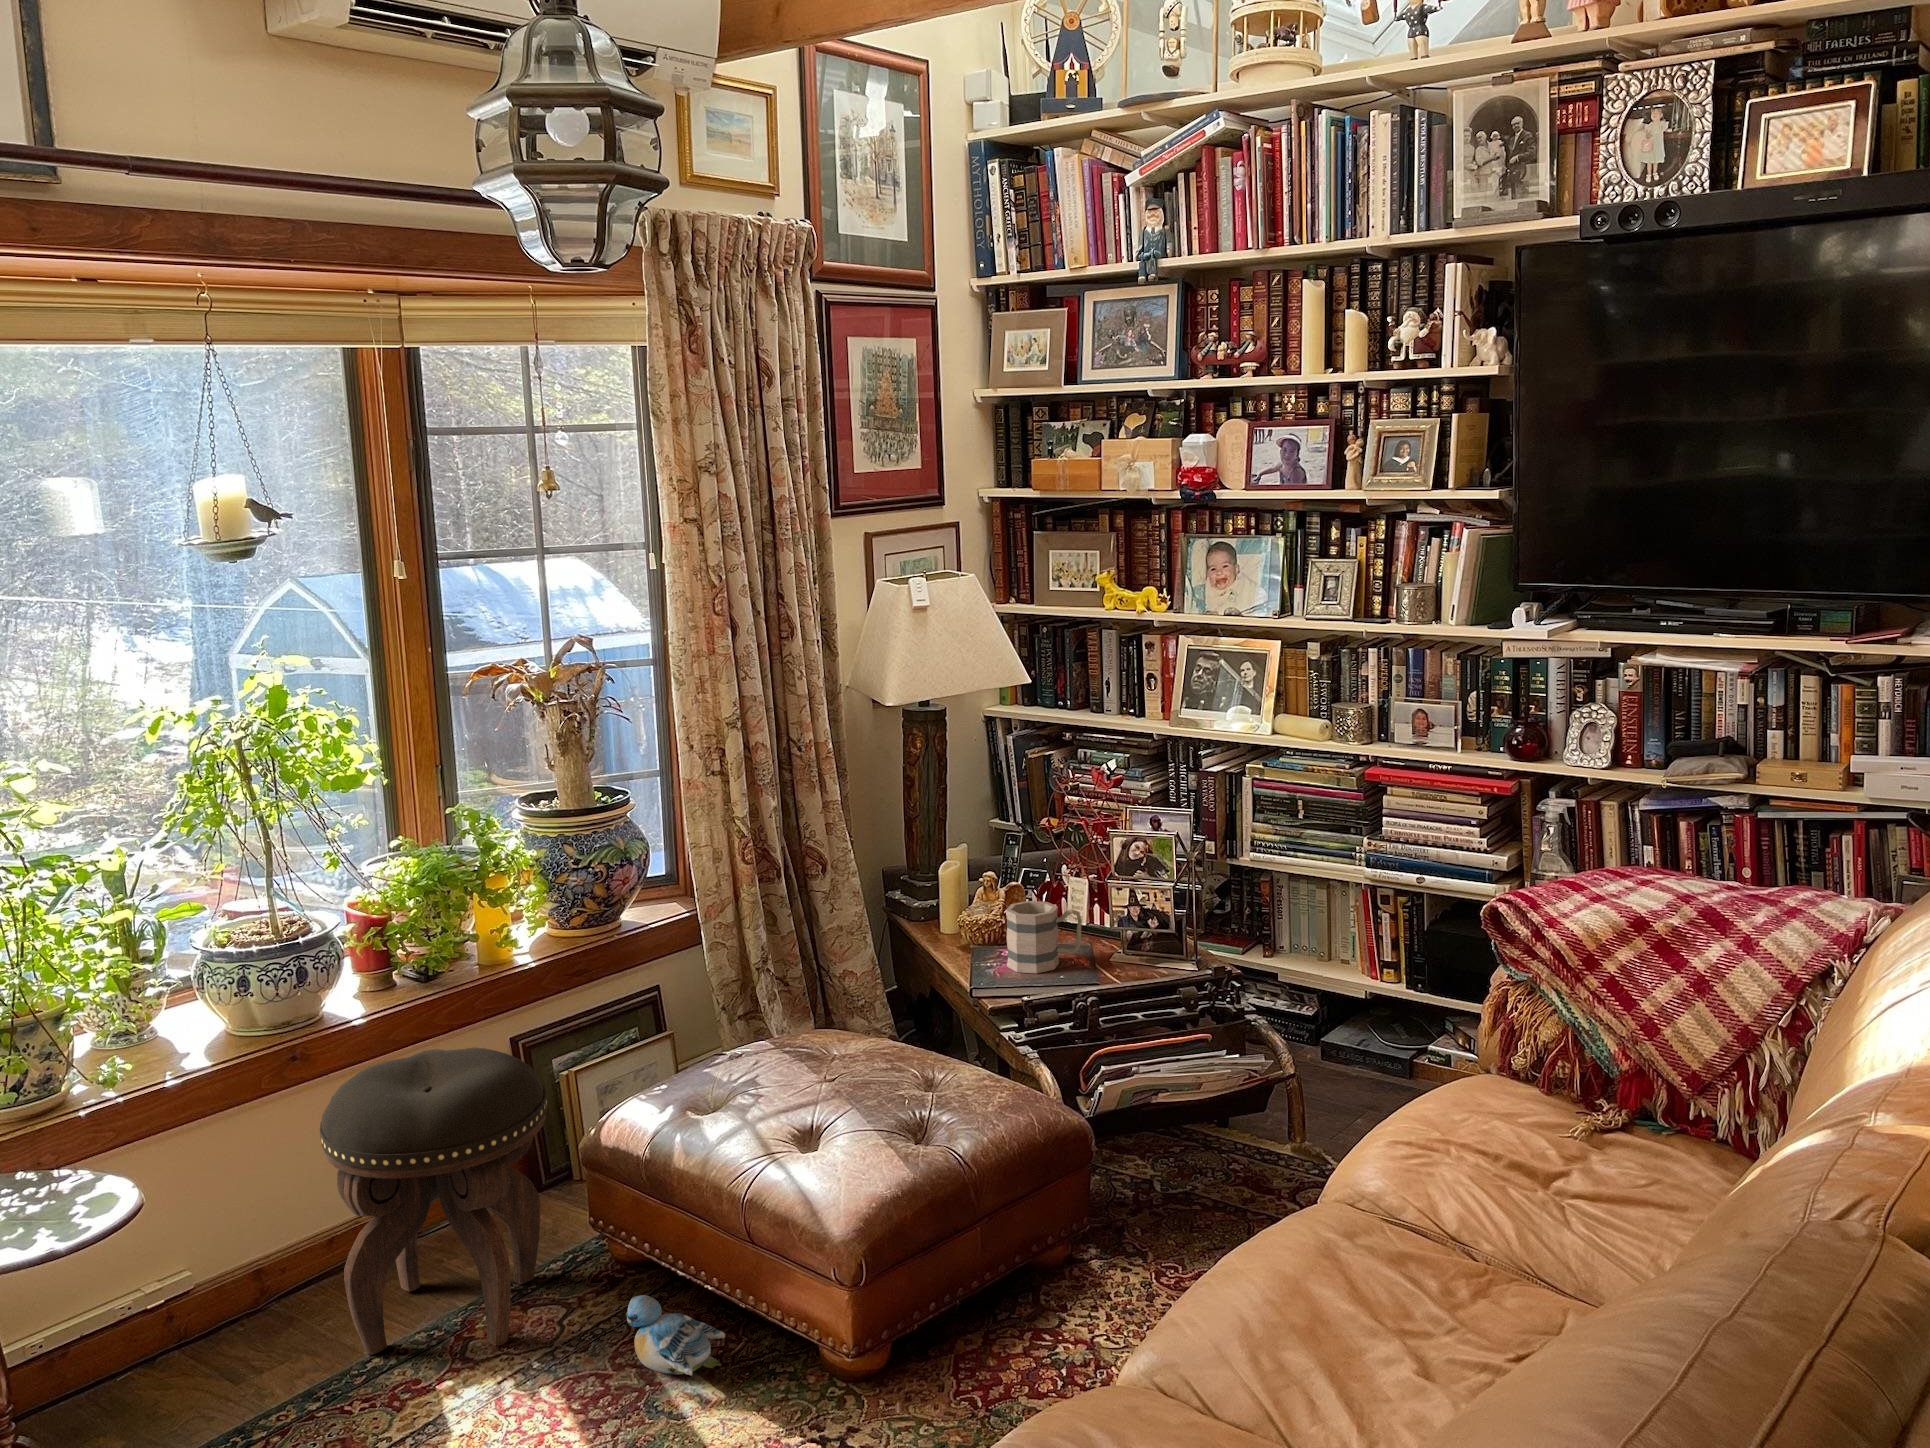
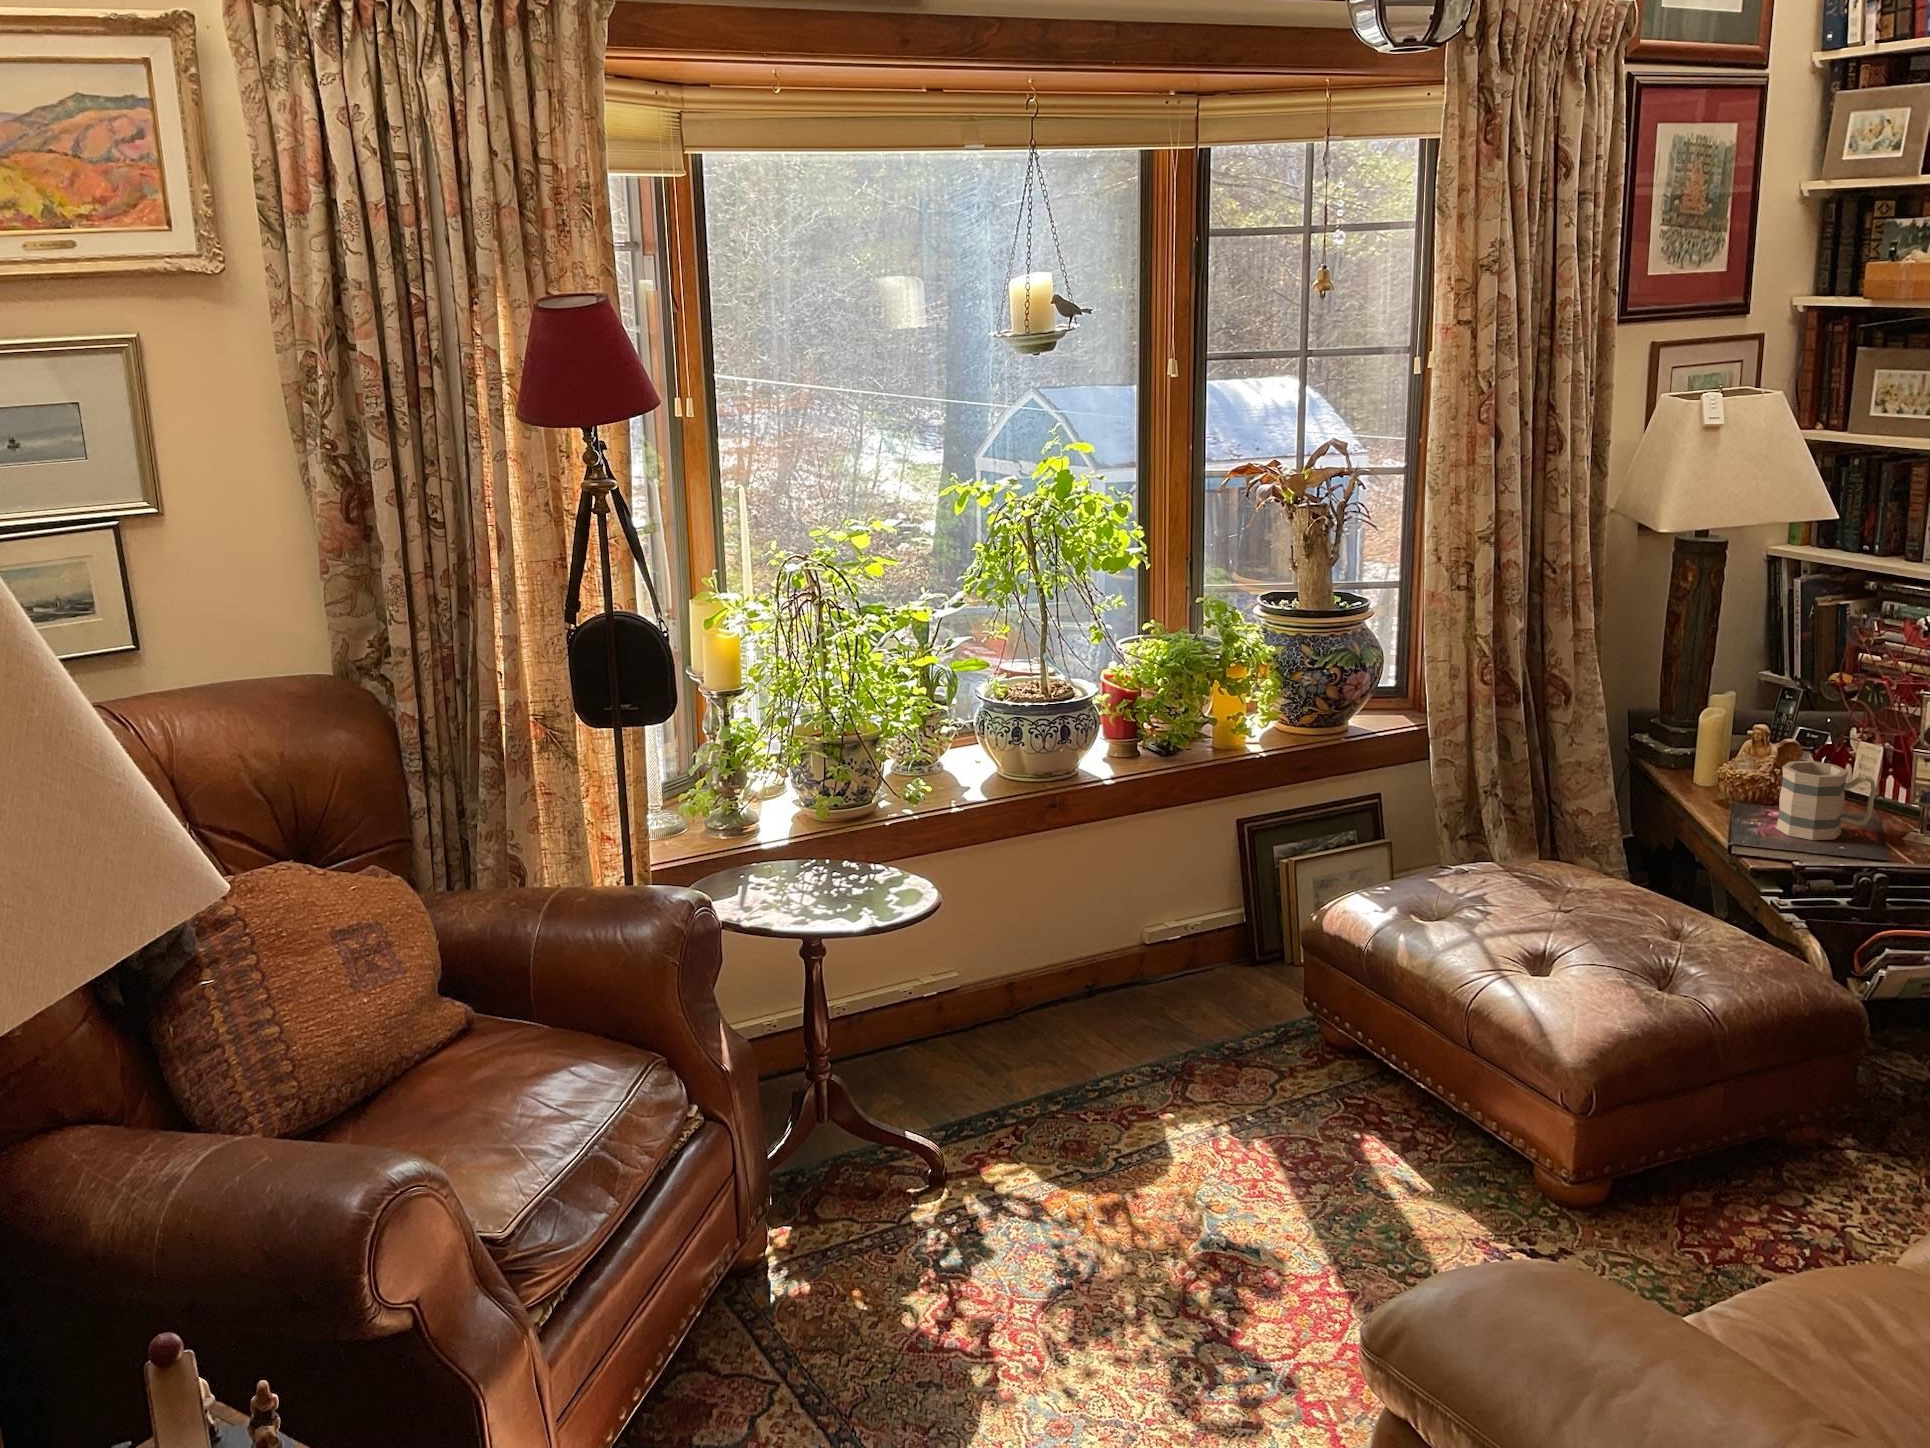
footstool: present [320,1047,547,1355] -> none [1078,818,1278,1095]
plush toy: present [626,1295,725,1376] -> none [1340,1077,1436,1161]

